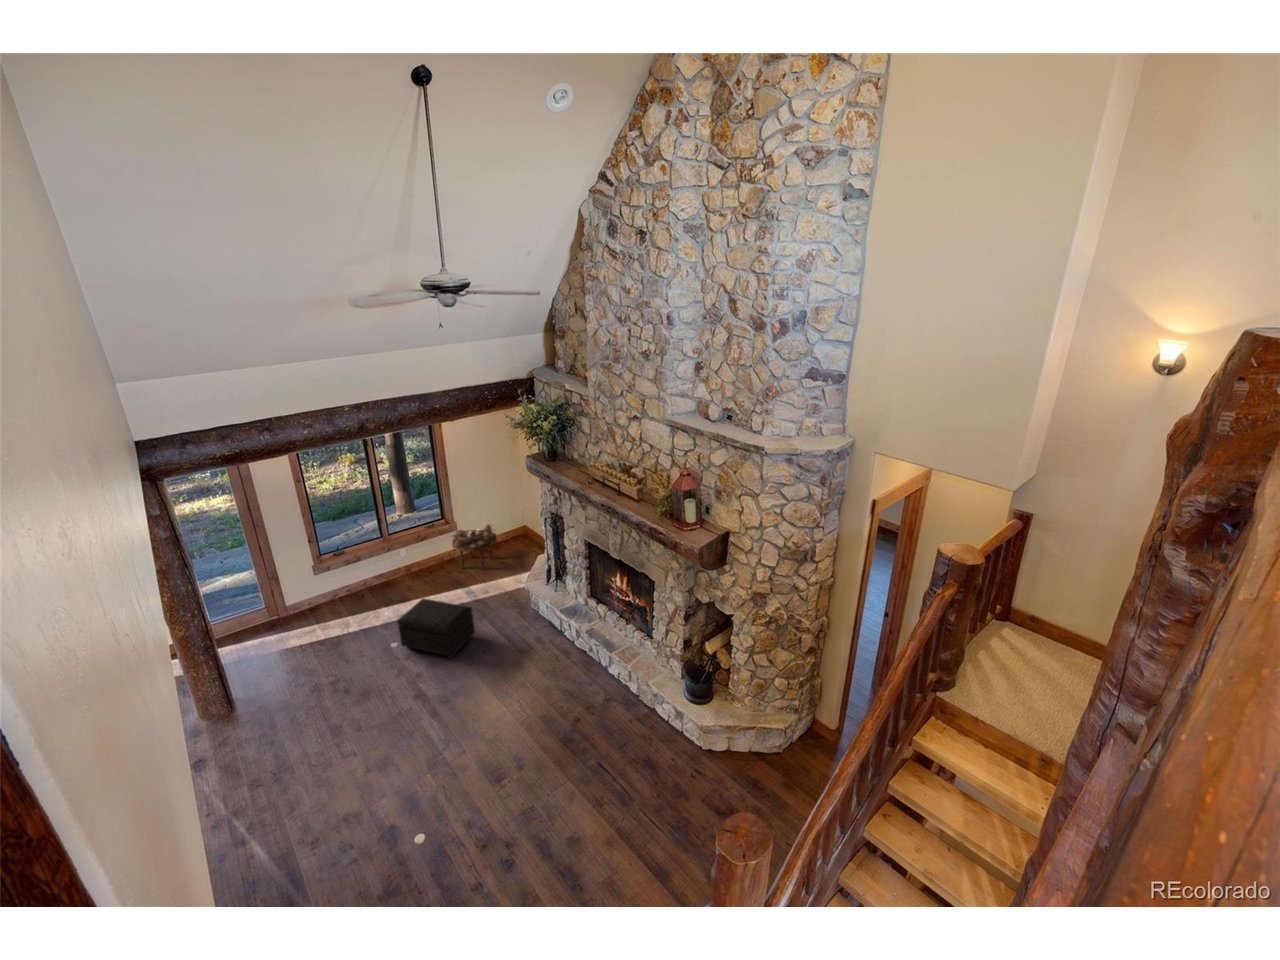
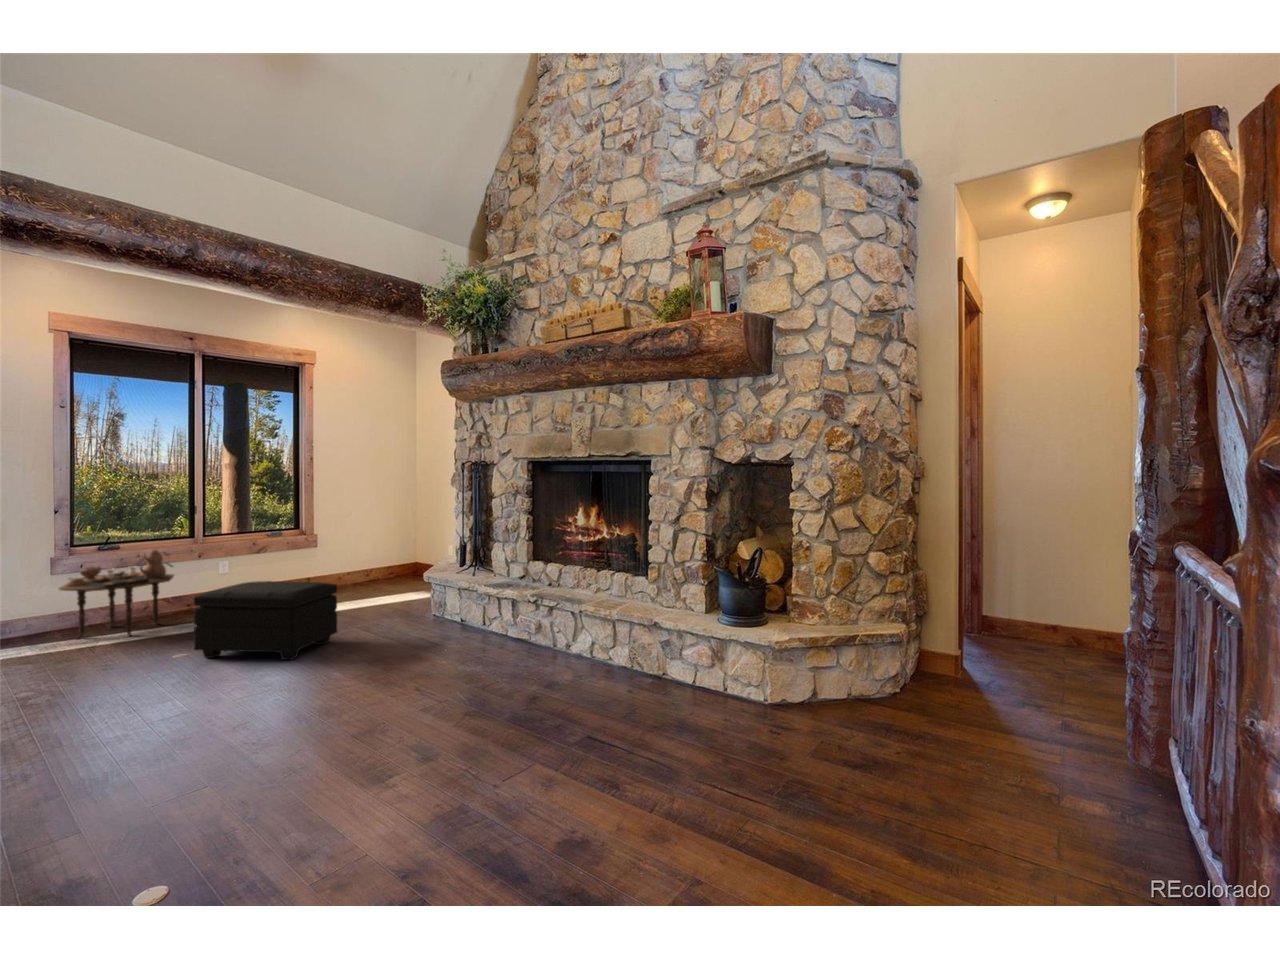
side table: present [452,524,497,569] -> present [59,550,174,638]

